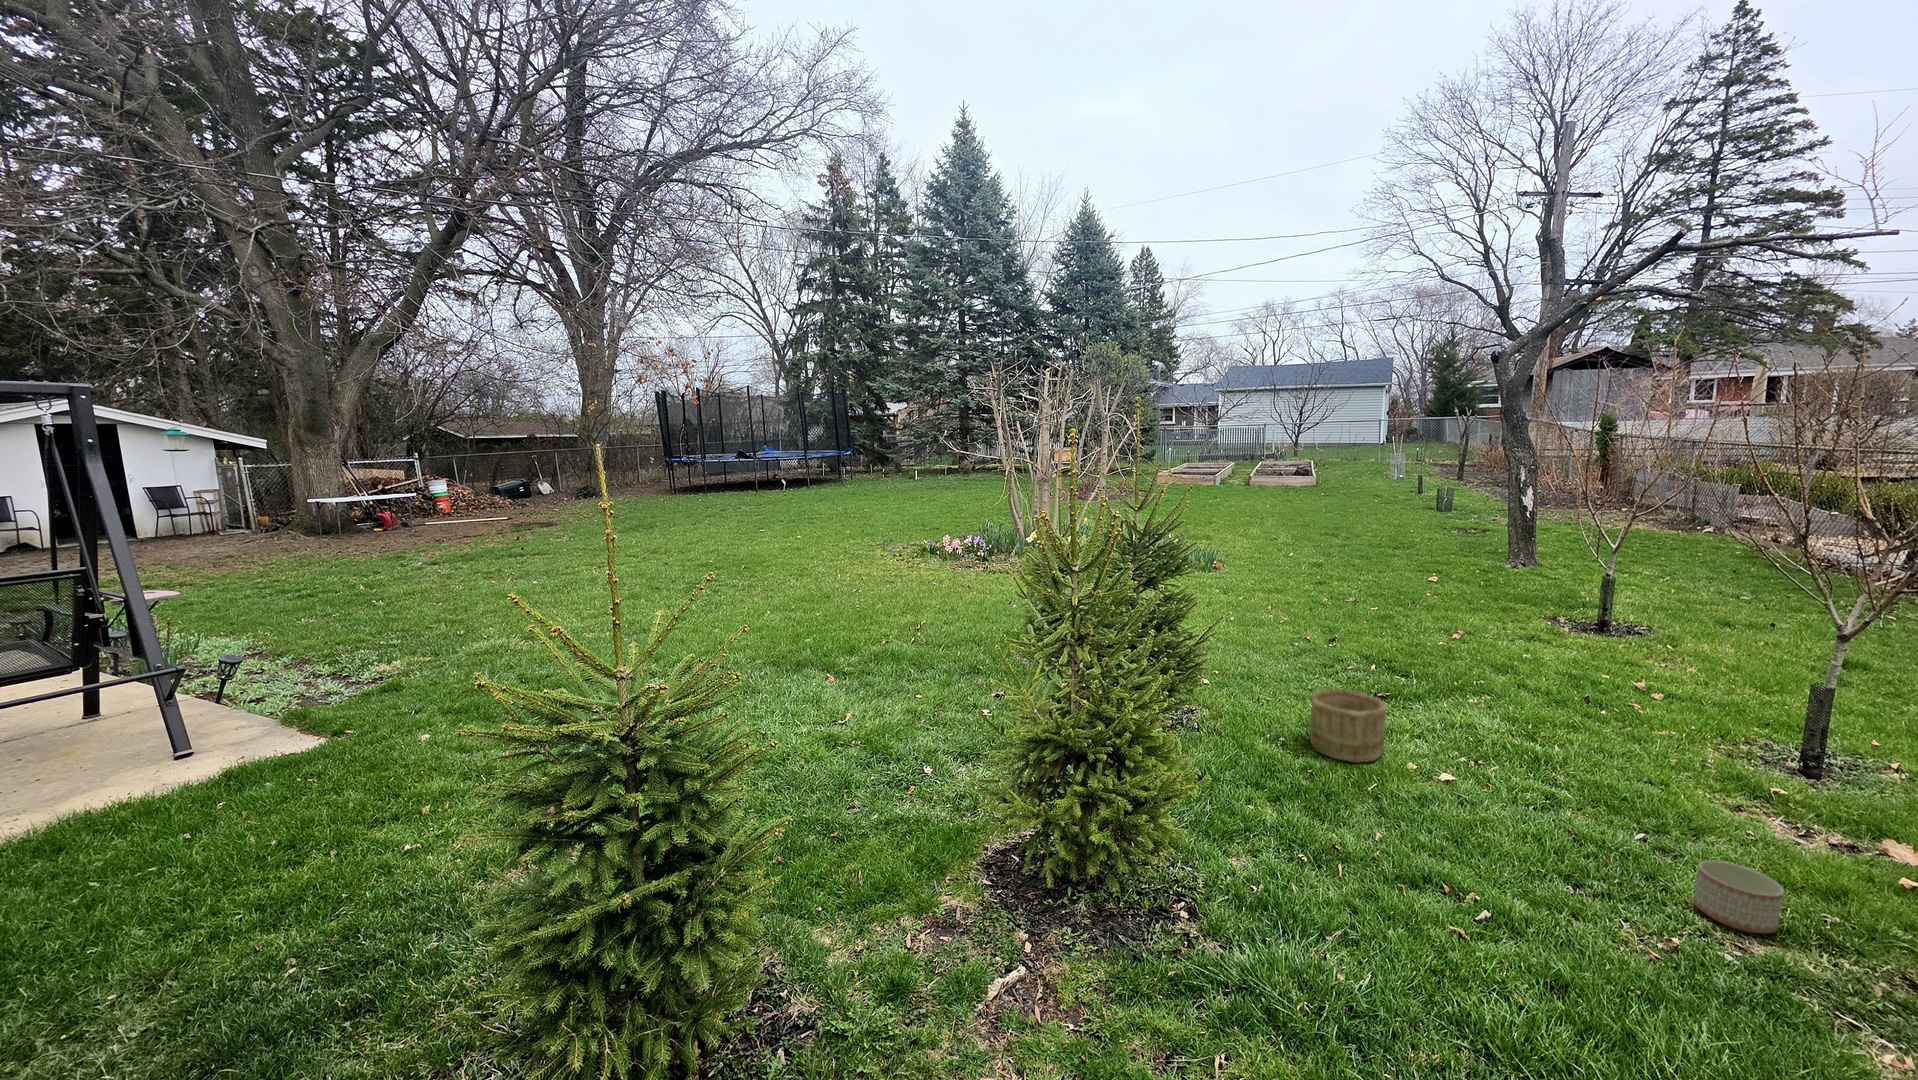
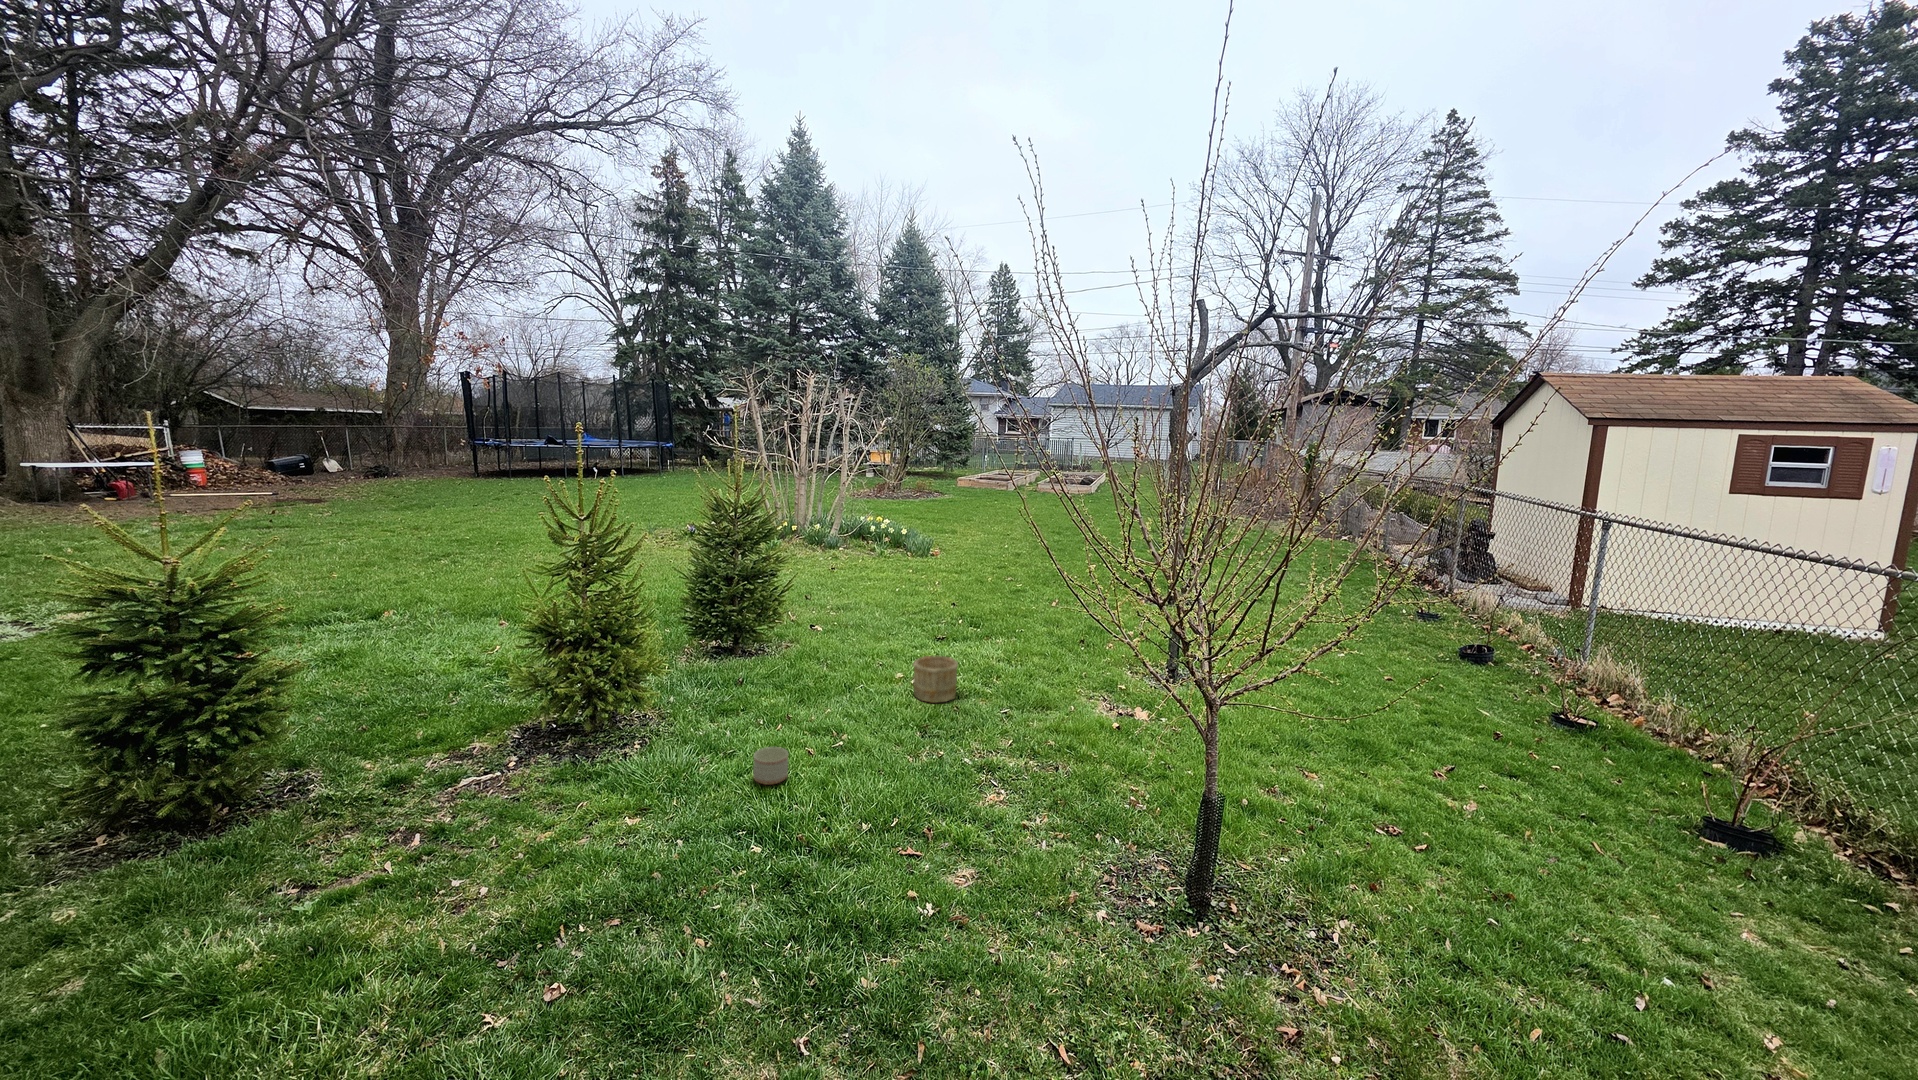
wooden bucket: present [1310,689,1388,763] -> present [913,656,958,703]

